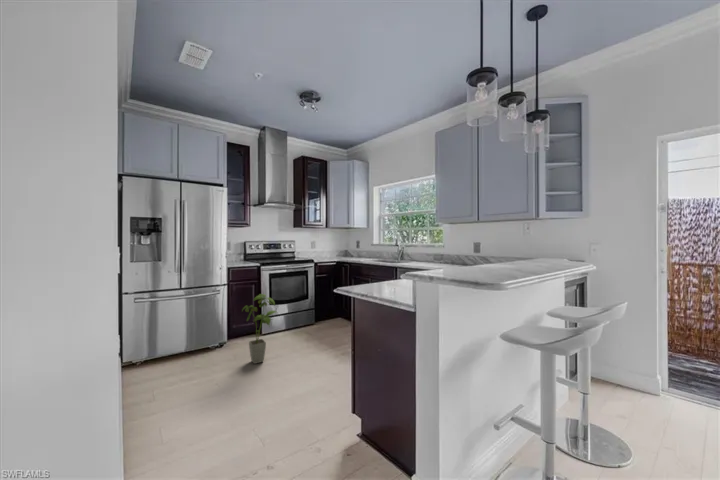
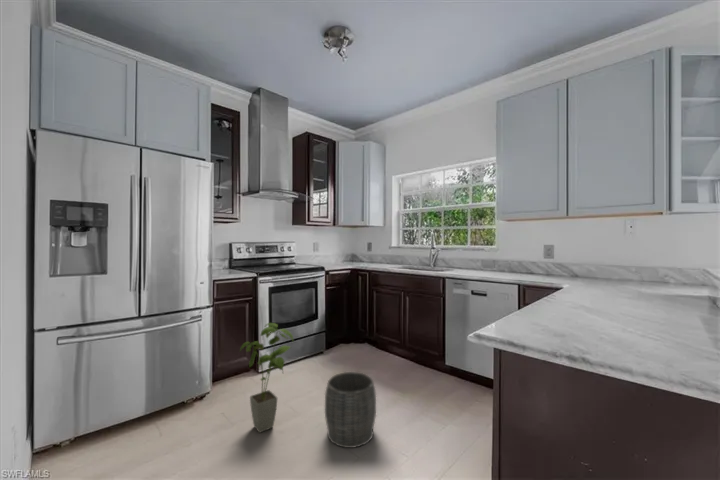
woven basket: none [294,328,328,373] -> present [325,372,376,448]

